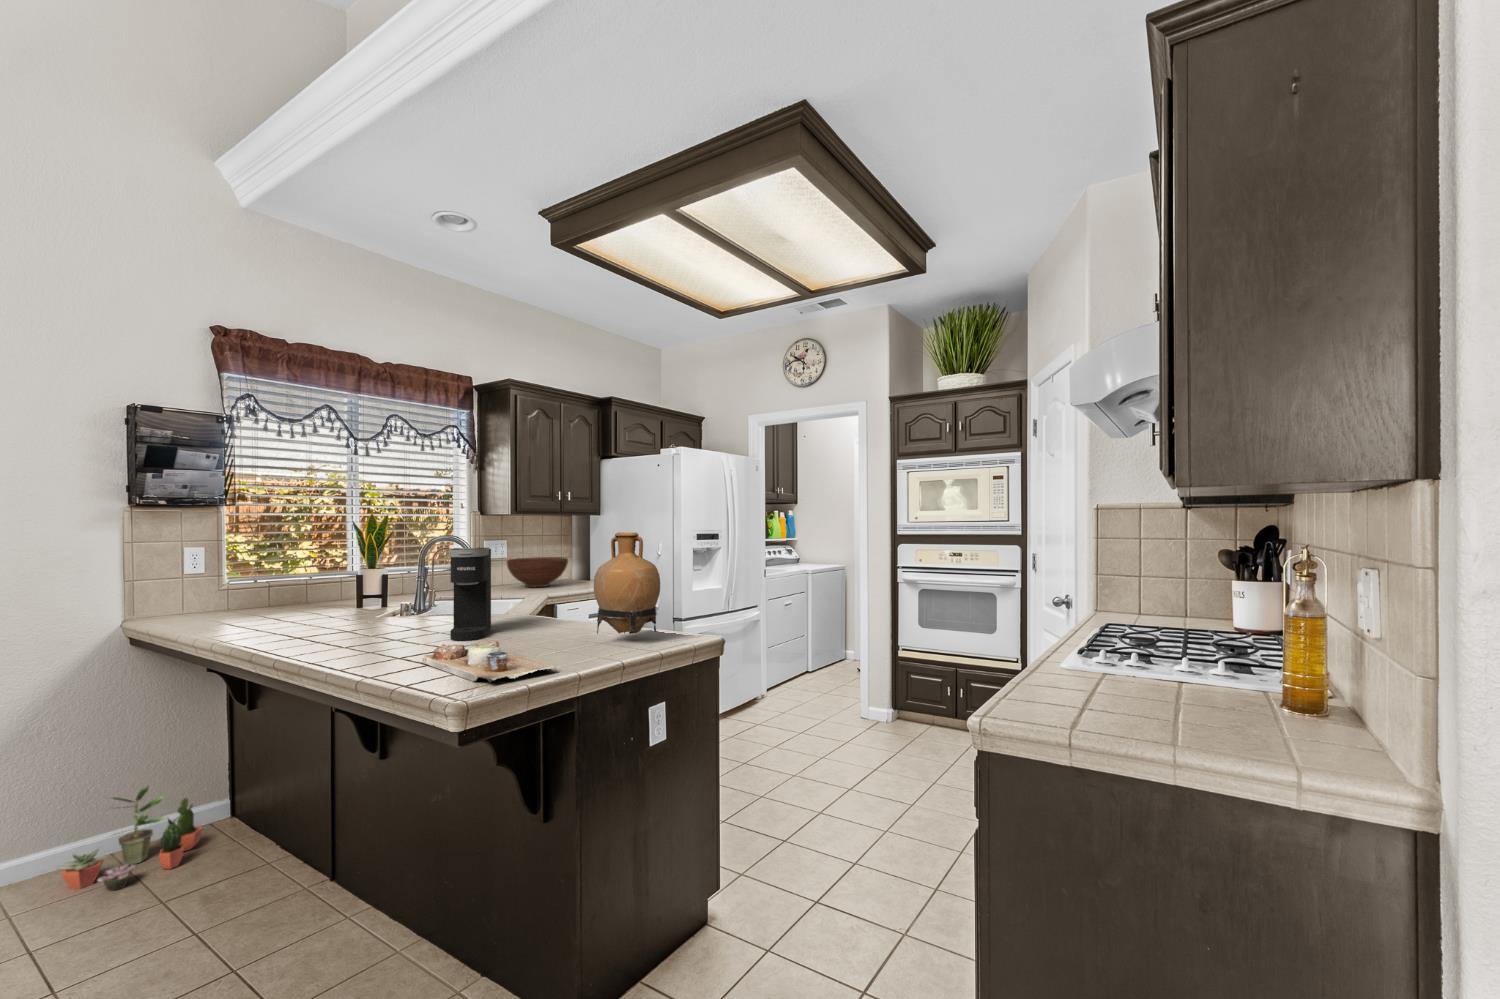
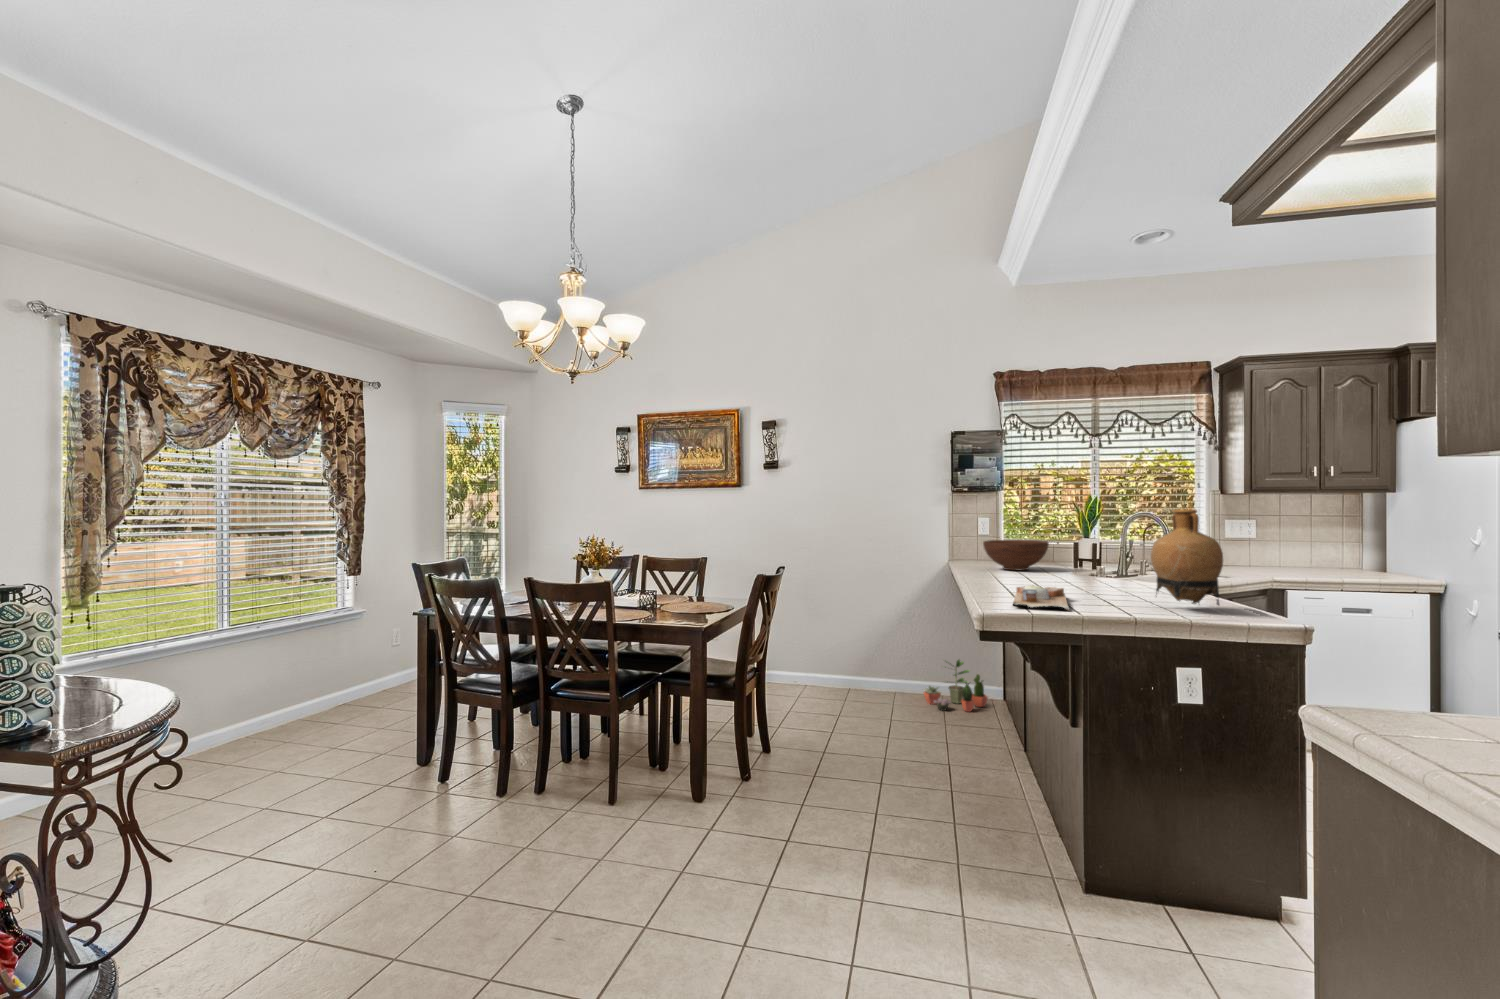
coffee maker: present [449,548,491,641] -> none [1068,521,1117,592]
fruit bowl: present [507,557,568,587] -> present [983,540,1049,570]

